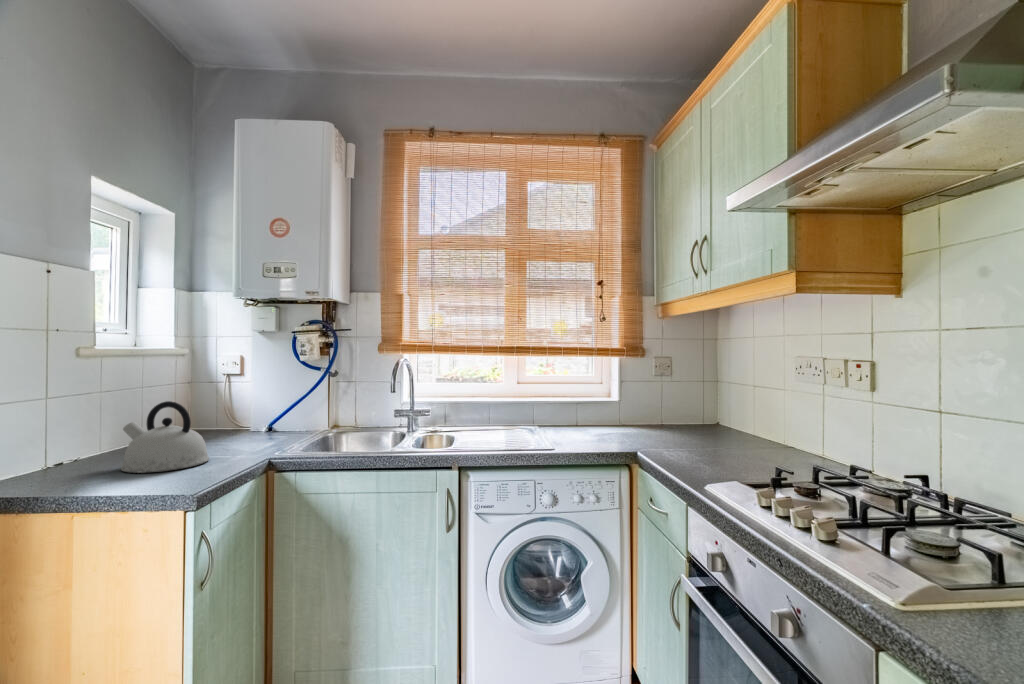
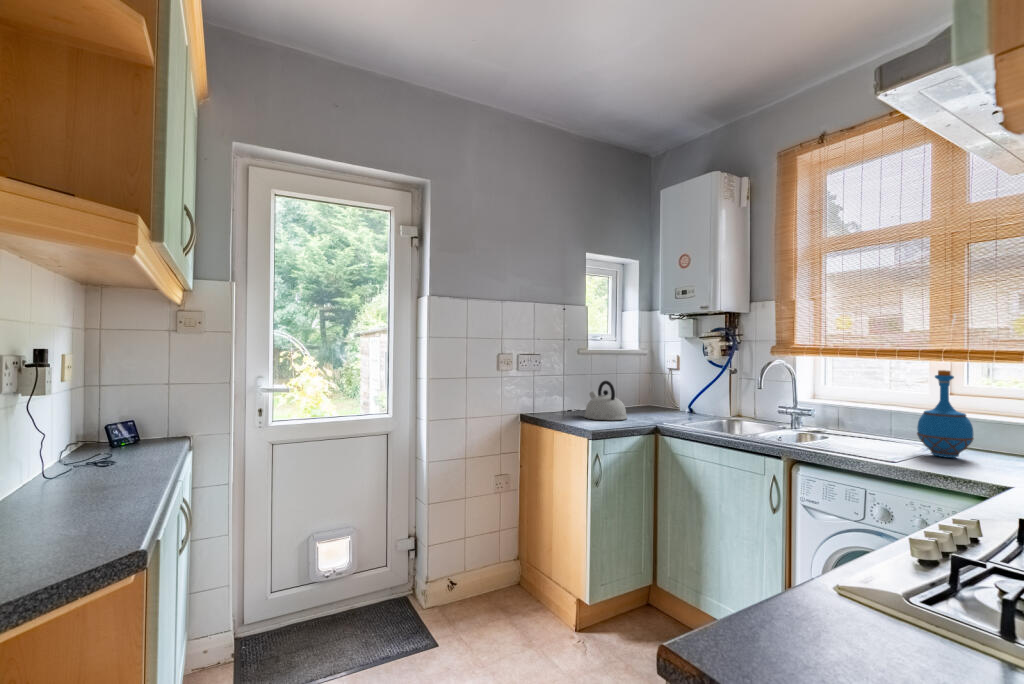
bottle: none [537,364,574,437] -> present [917,370,974,458]

